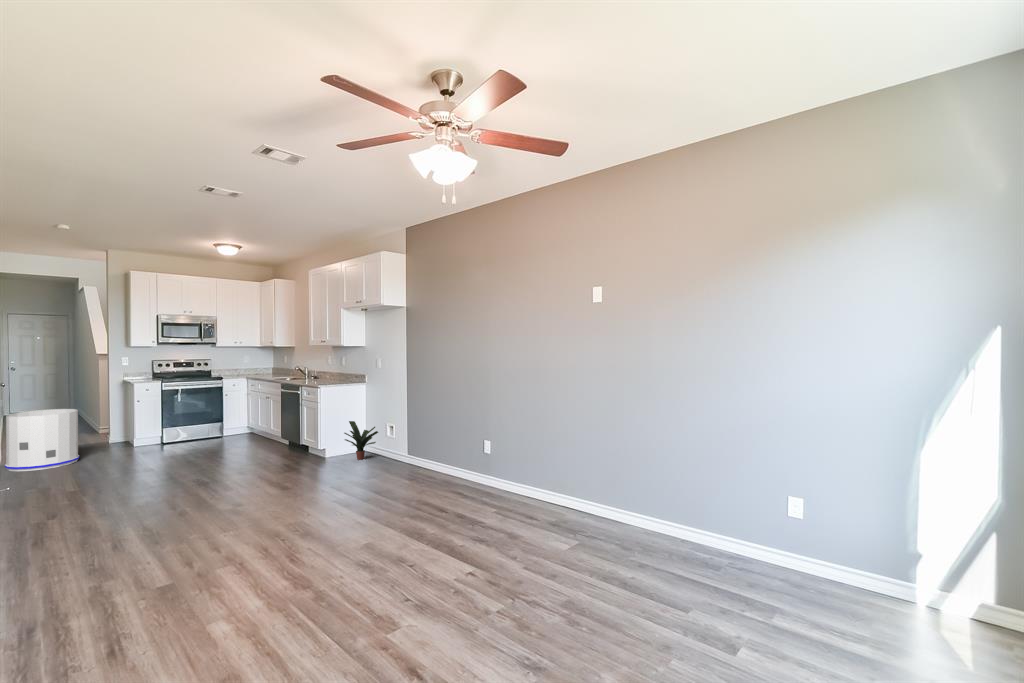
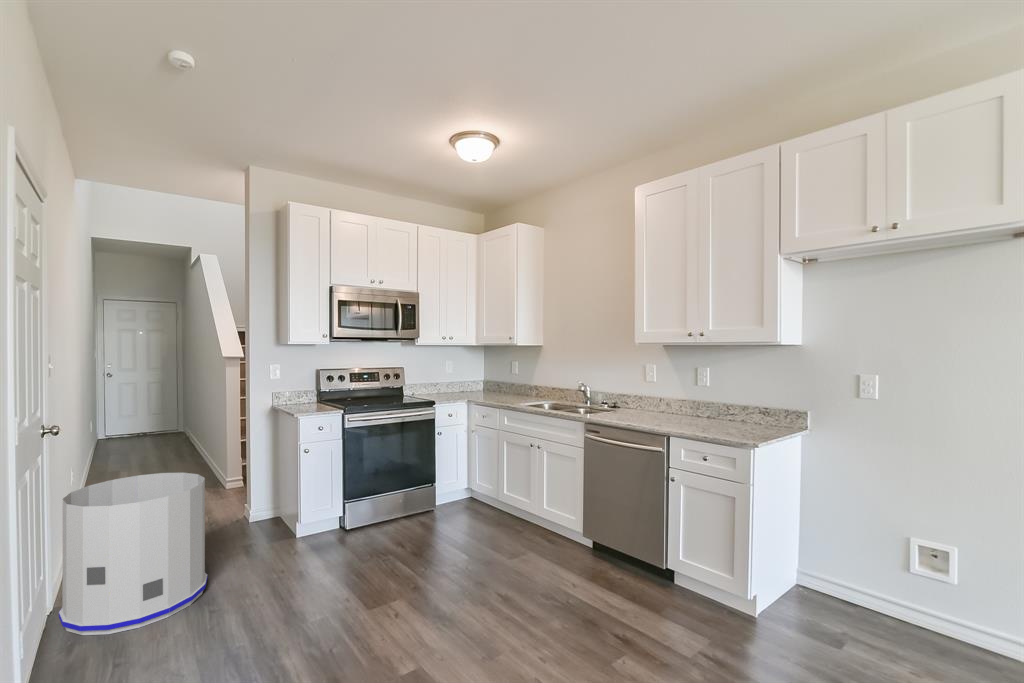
potted plant: present [344,421,378,460] -> none [796,523,913,634]

